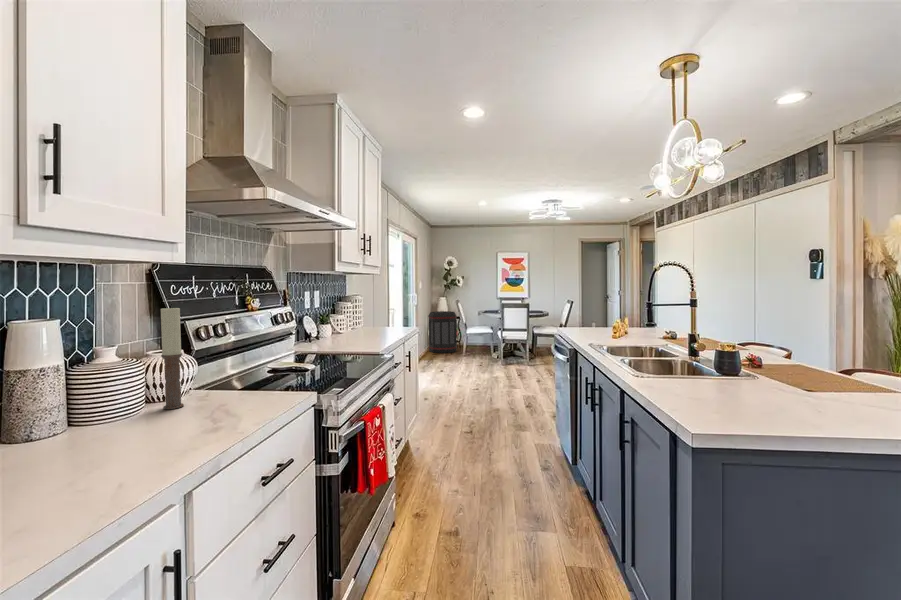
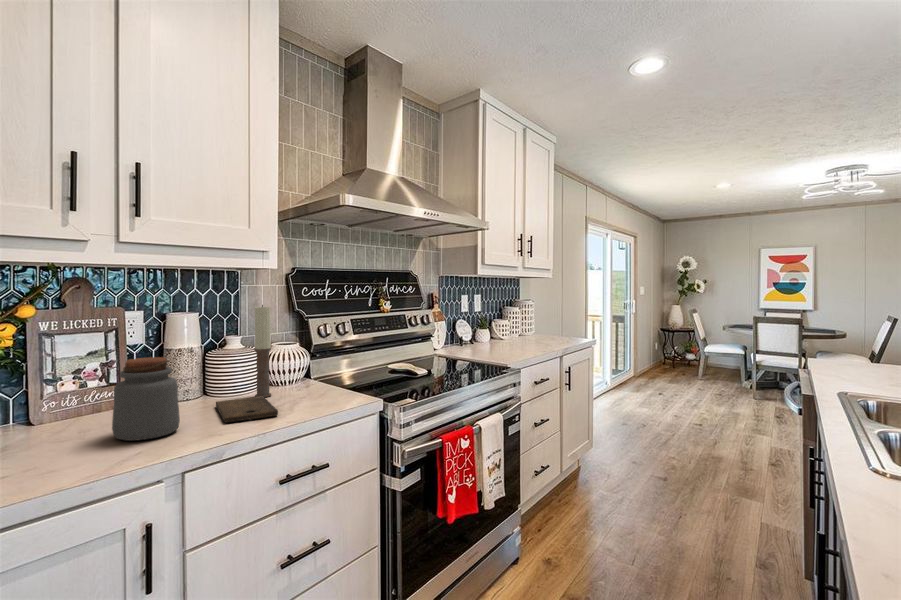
trash can: present [428,311,457,353] -> none [654,323,693,374]
jar: none [53,370,141,474] -> present [112,357,180,441]
cutting board: none [134,406,234,436] -> present [216,396,278,423]

